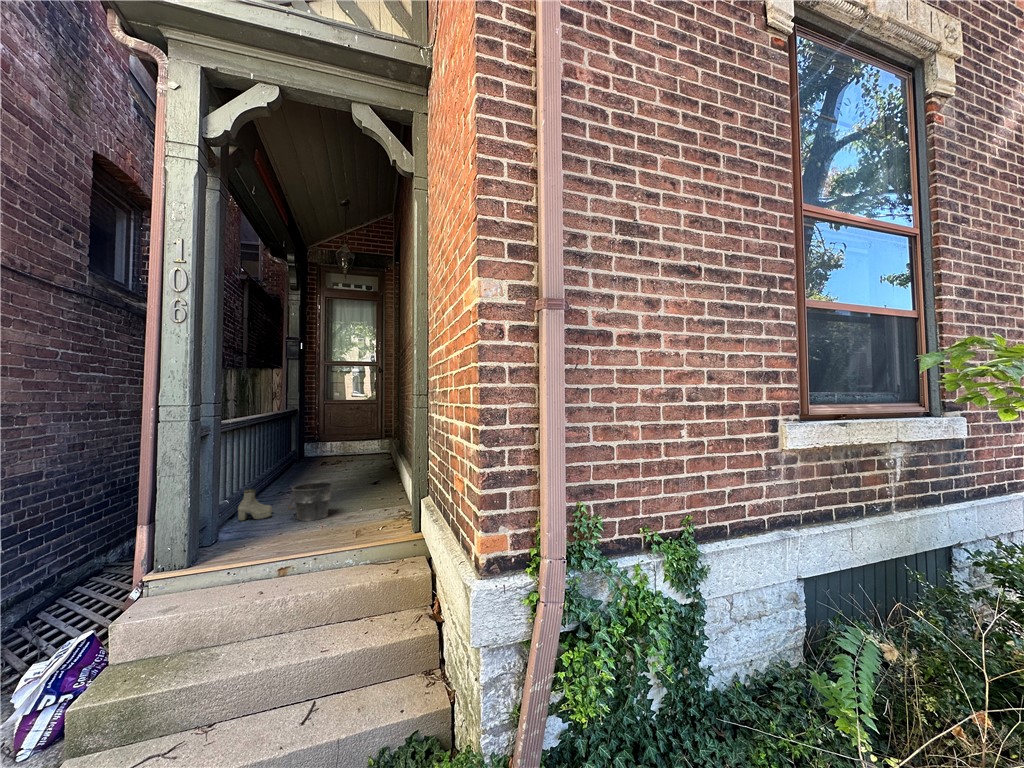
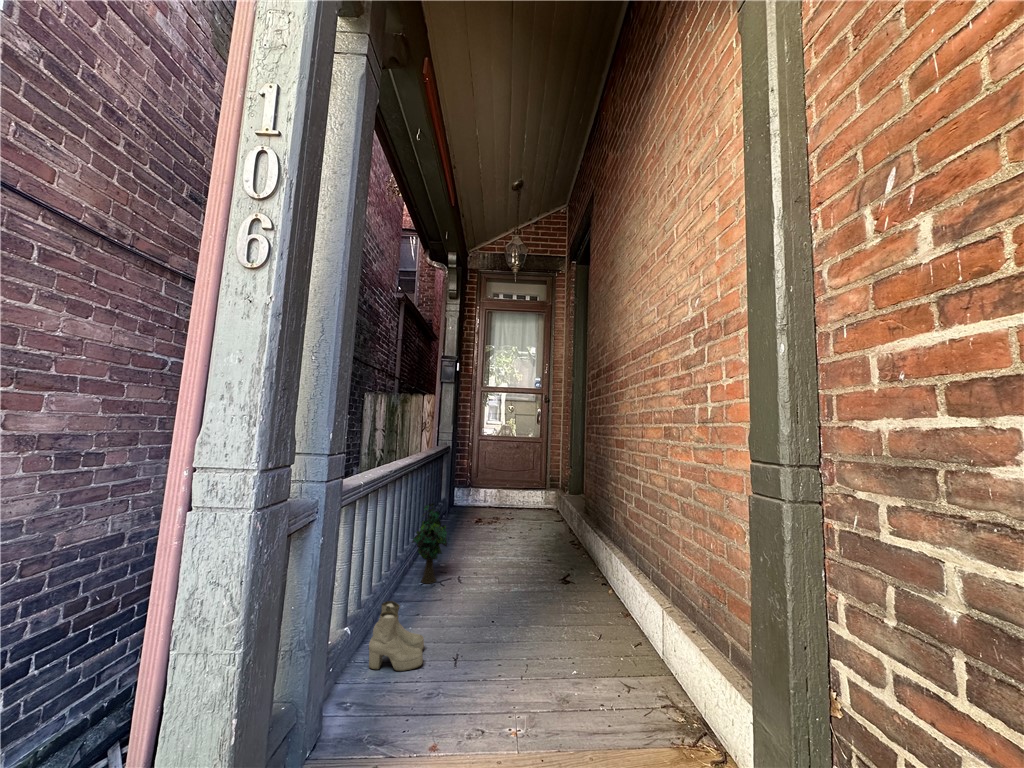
decorative plant: none [263,443,290,494] -> present [412,503,447,584]
bucket: present [288,482,332,521] -> none [454,607,535,704]

